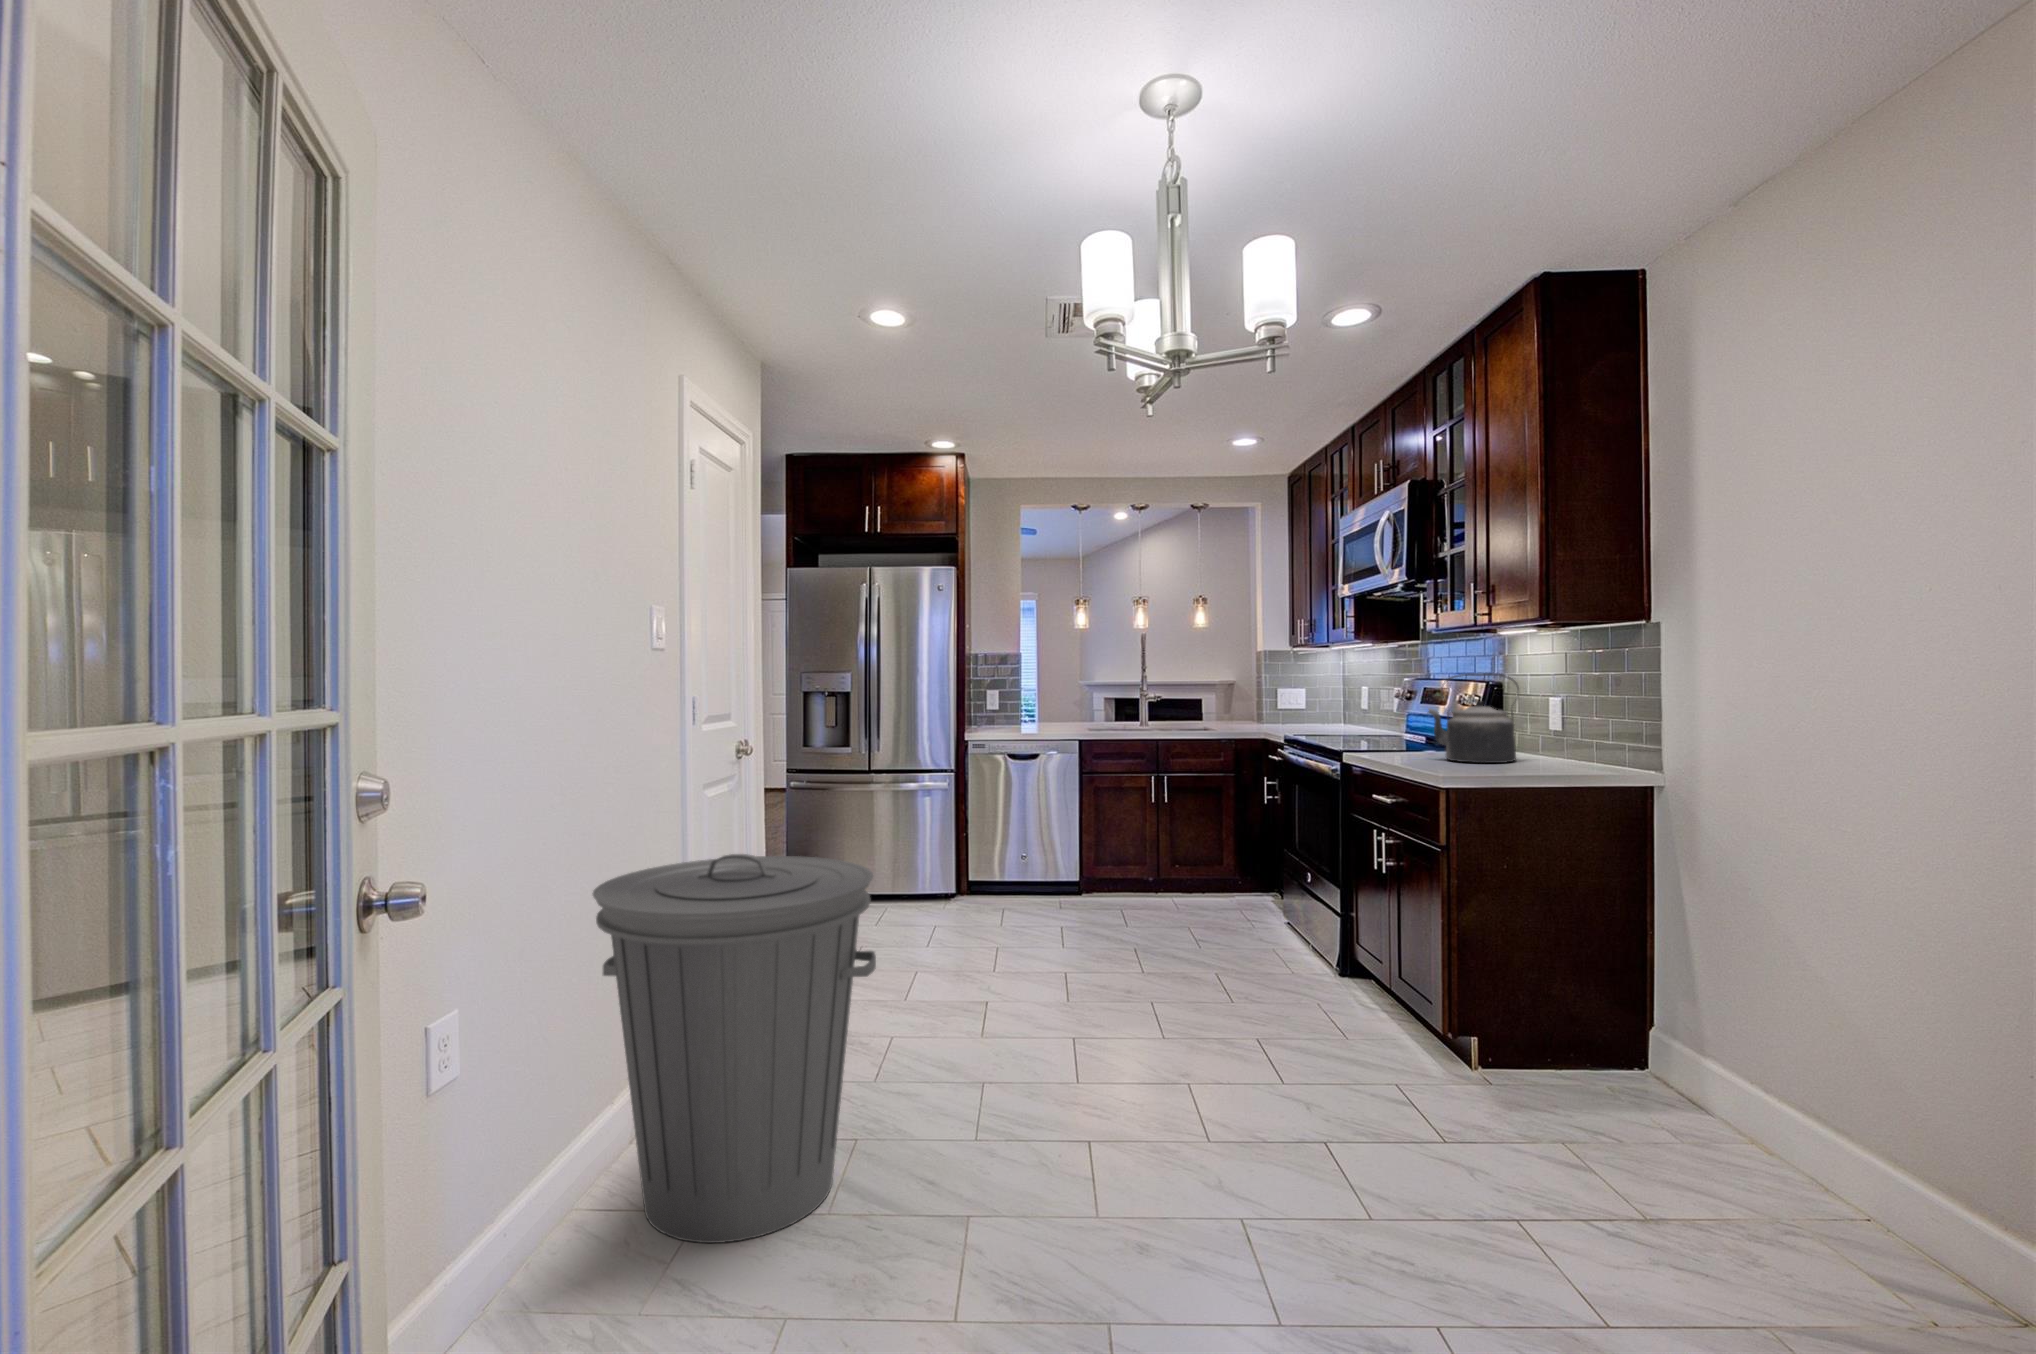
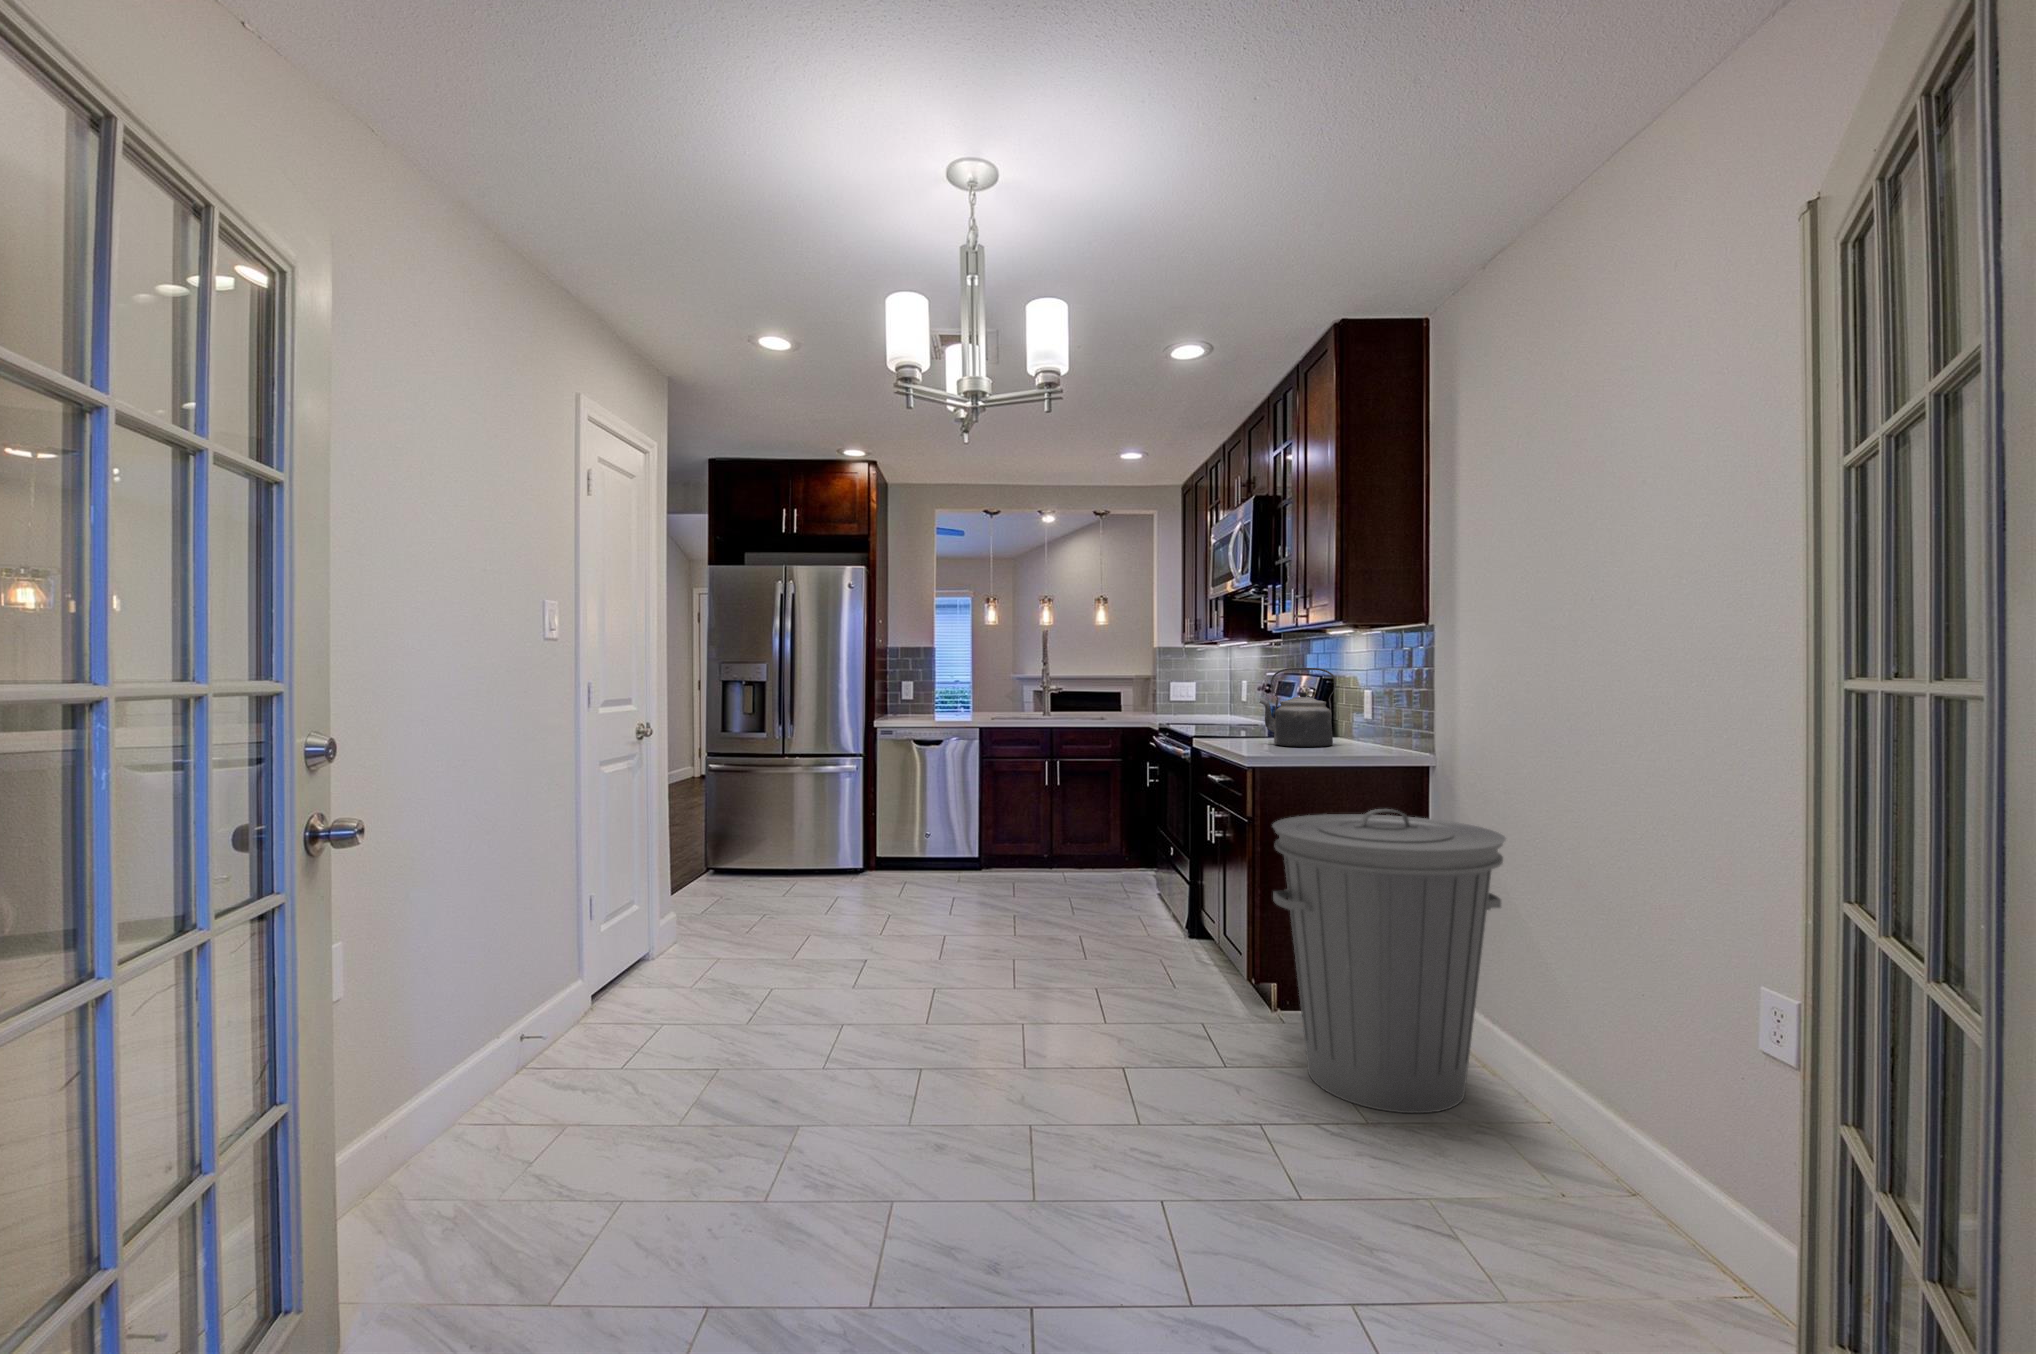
trash can: present [592,854,876,1243] -> present [1272,809,1506,1113]

